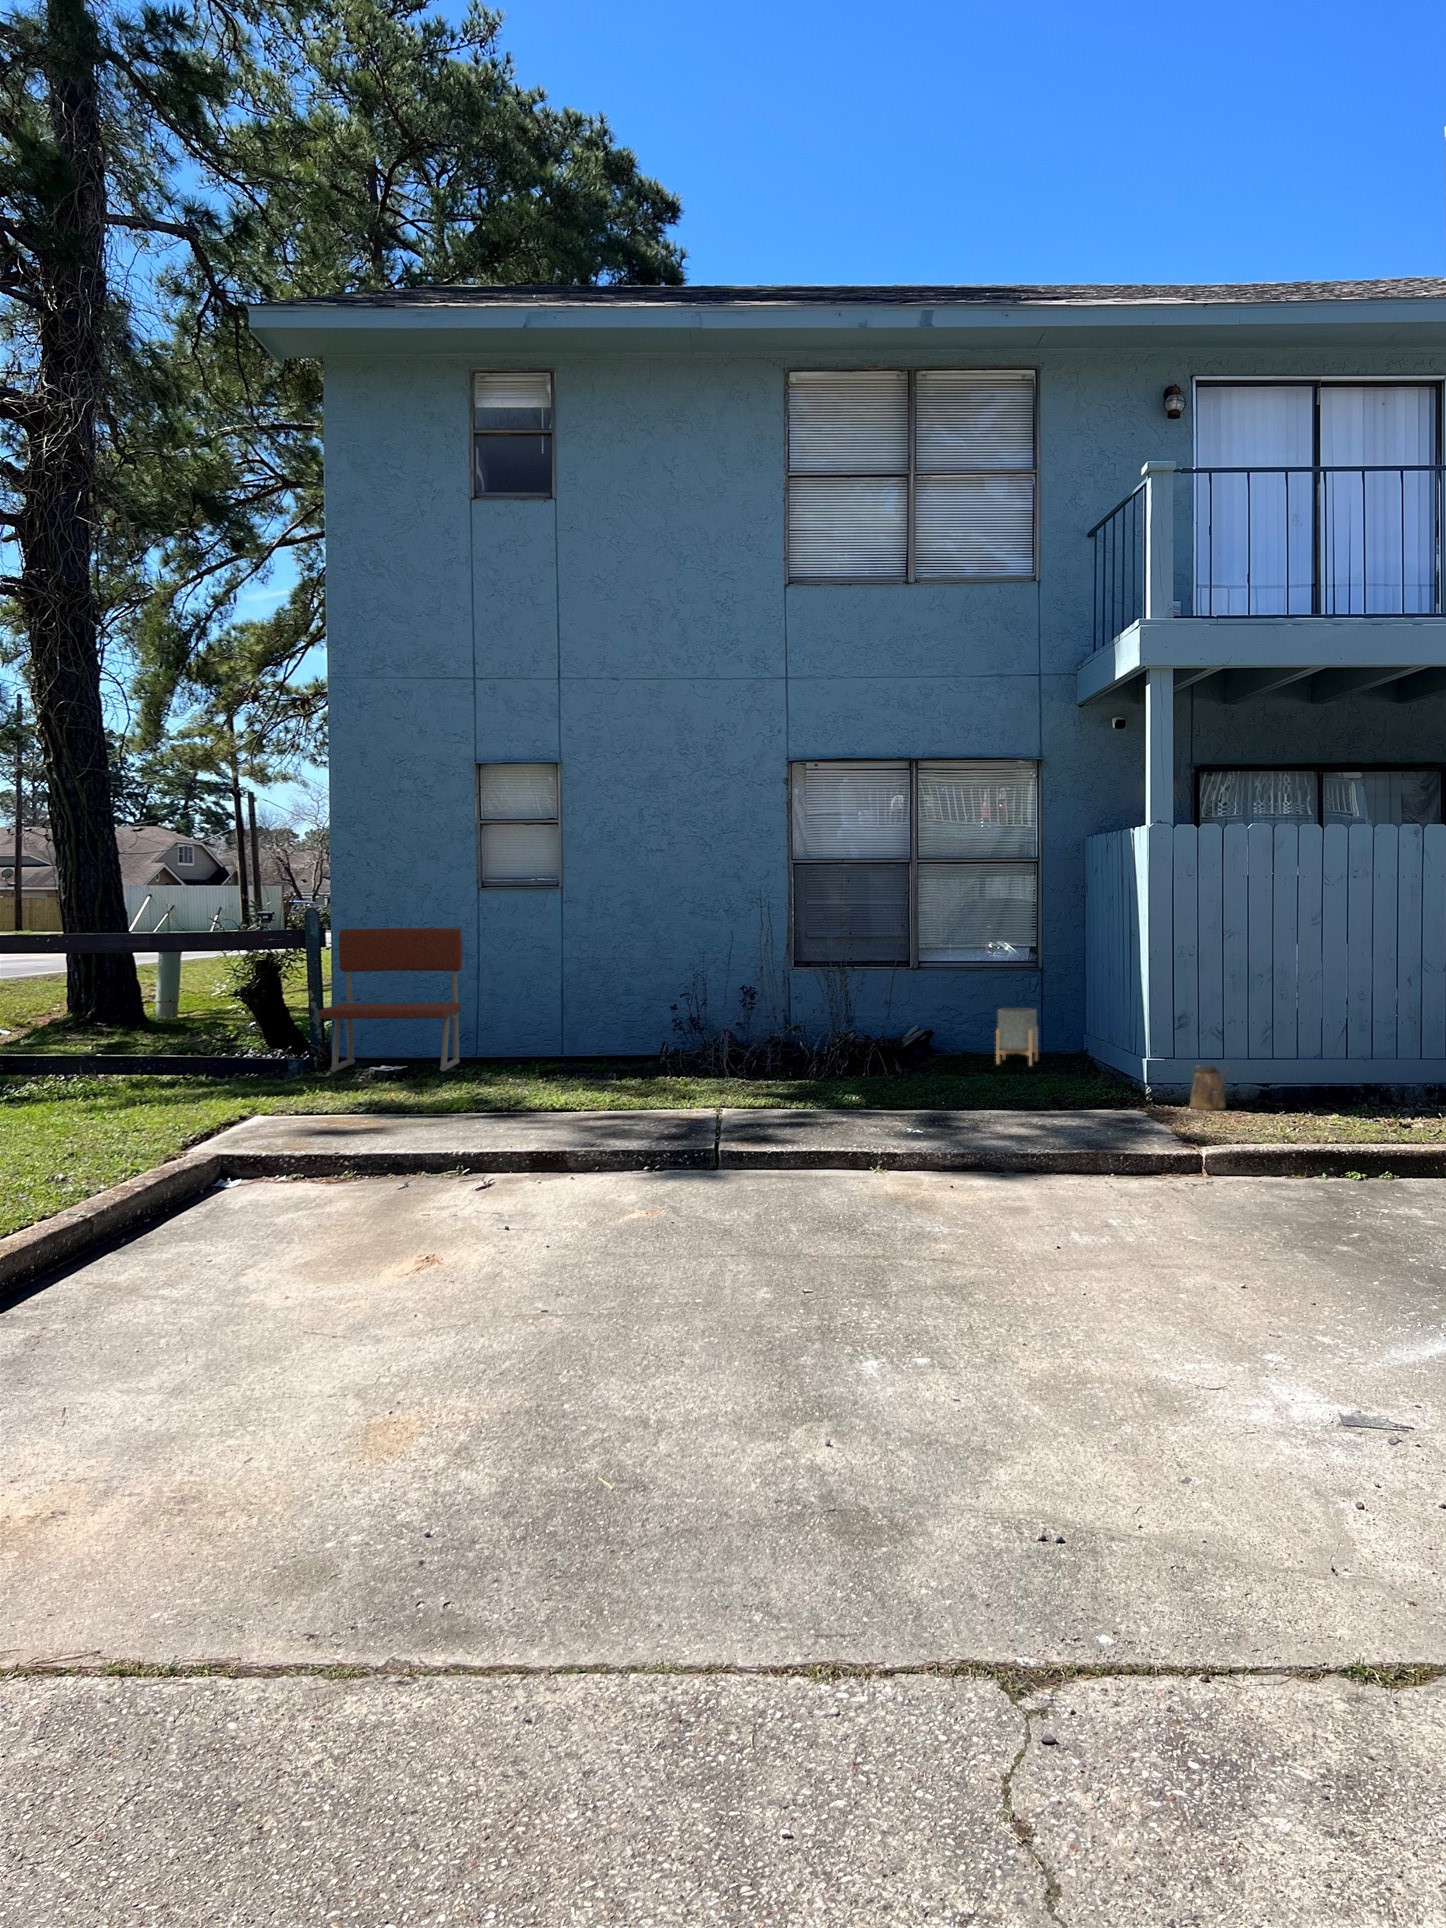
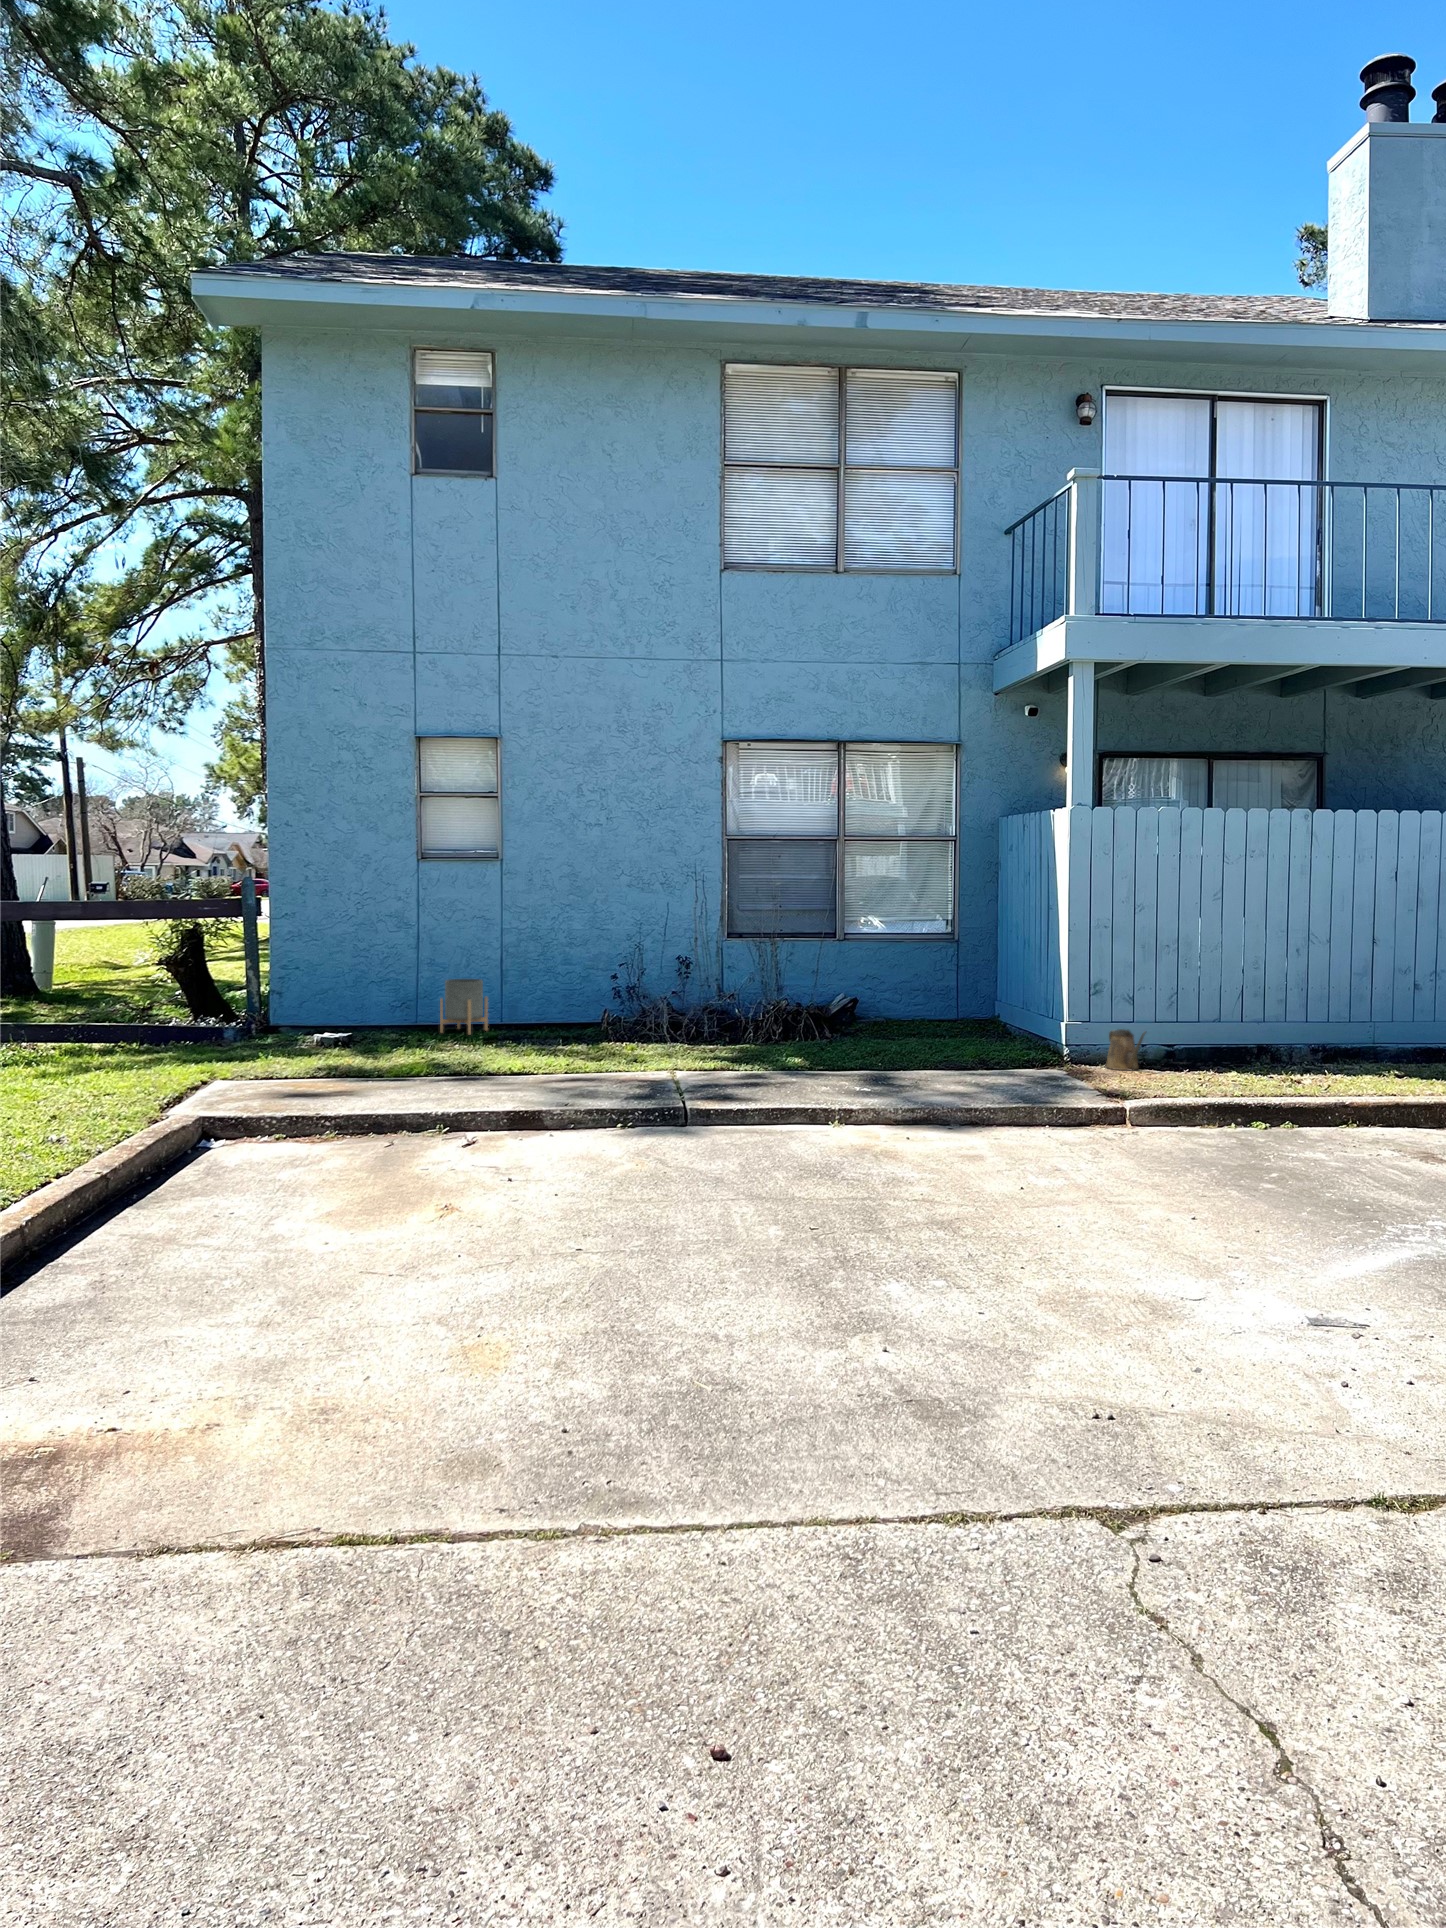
bench: present [319,928,462,1072] -> none [256,895,397,1038]
planter: present [996,1008,1038,1065] -> present [440,979,488,1034]

